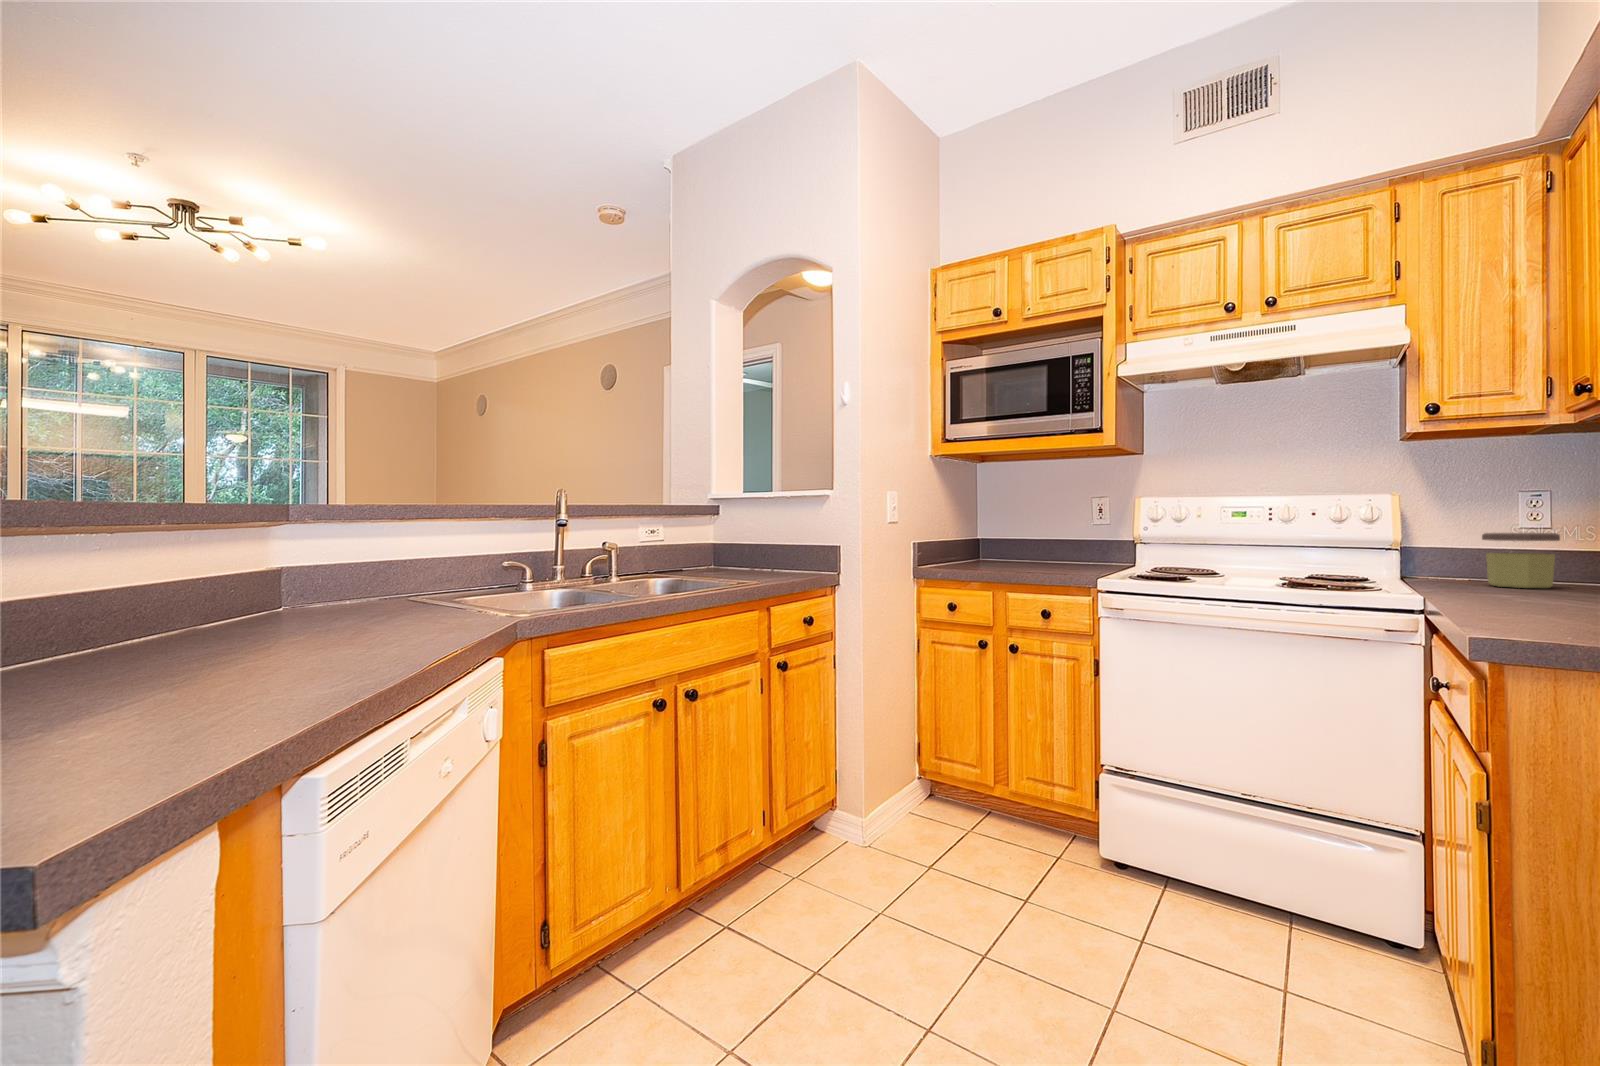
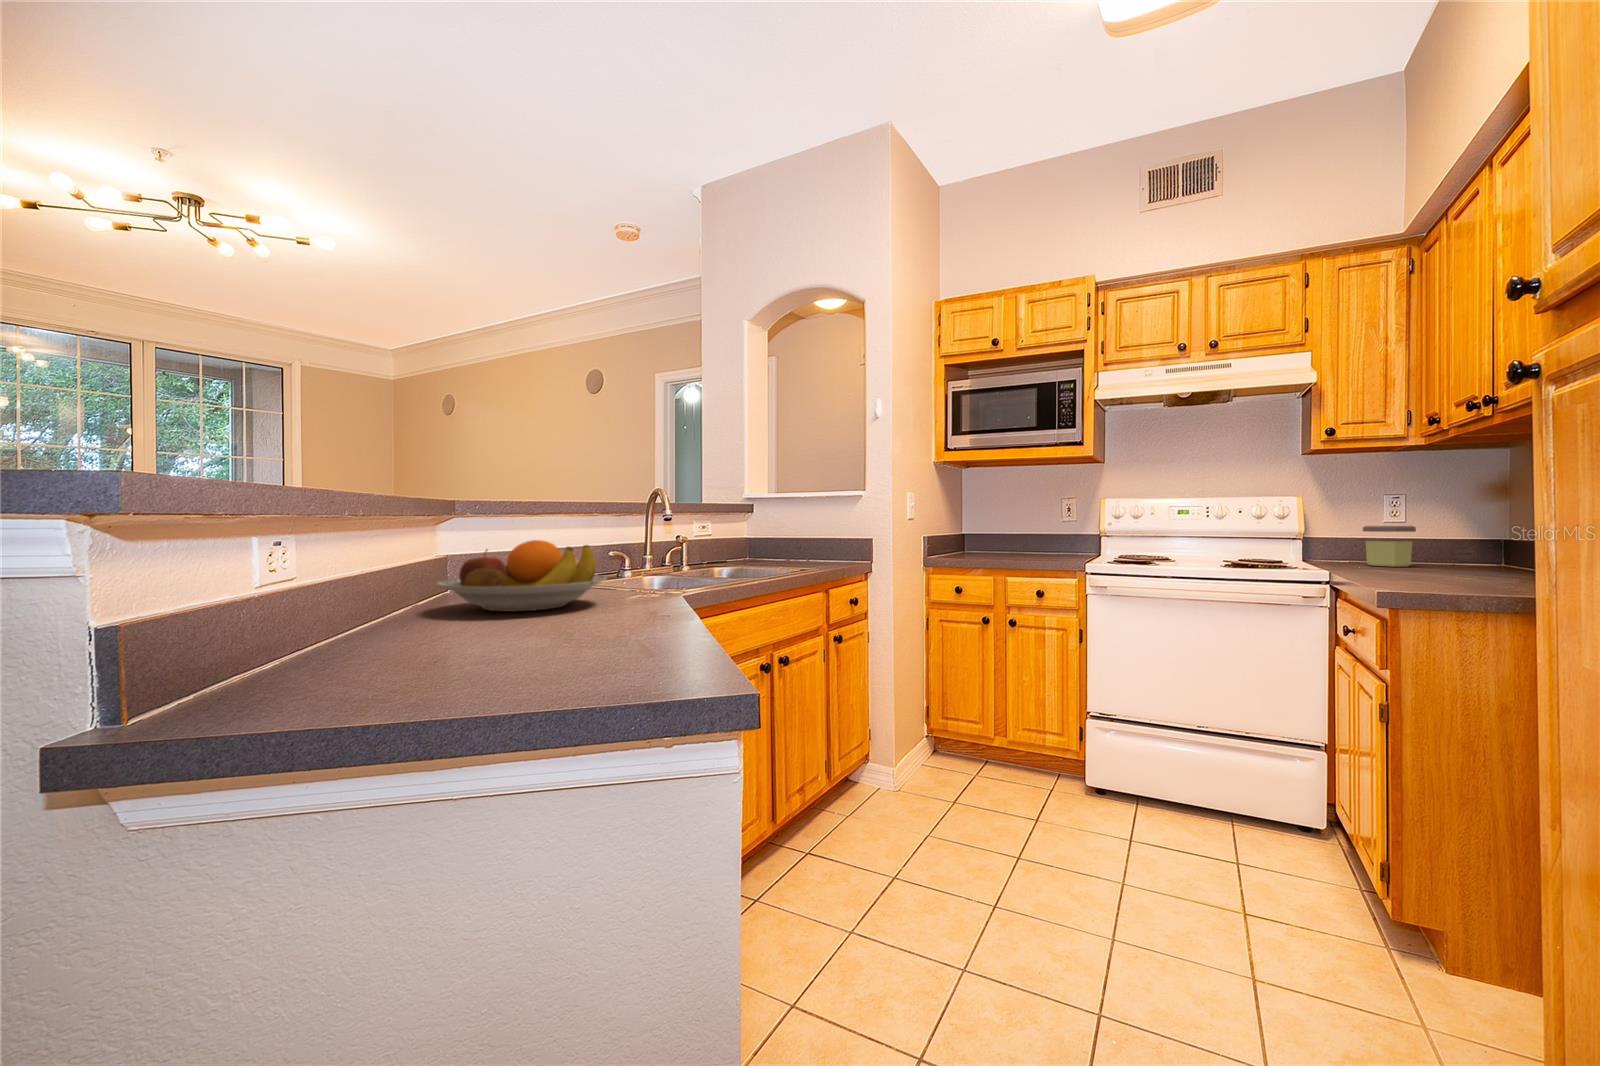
fruit bowl: none [168,553,413,641] -> present [436,540,607,612]

